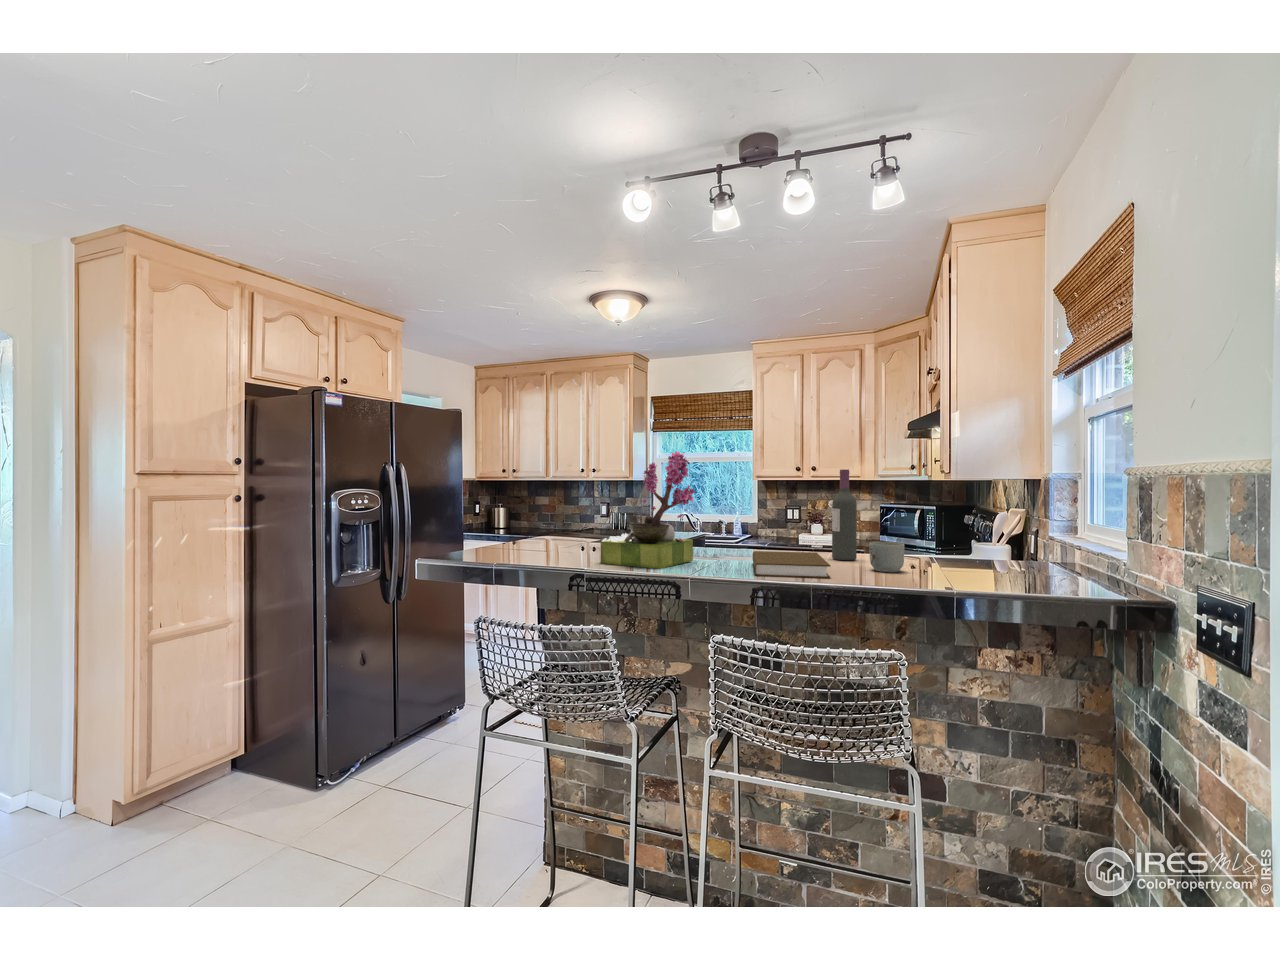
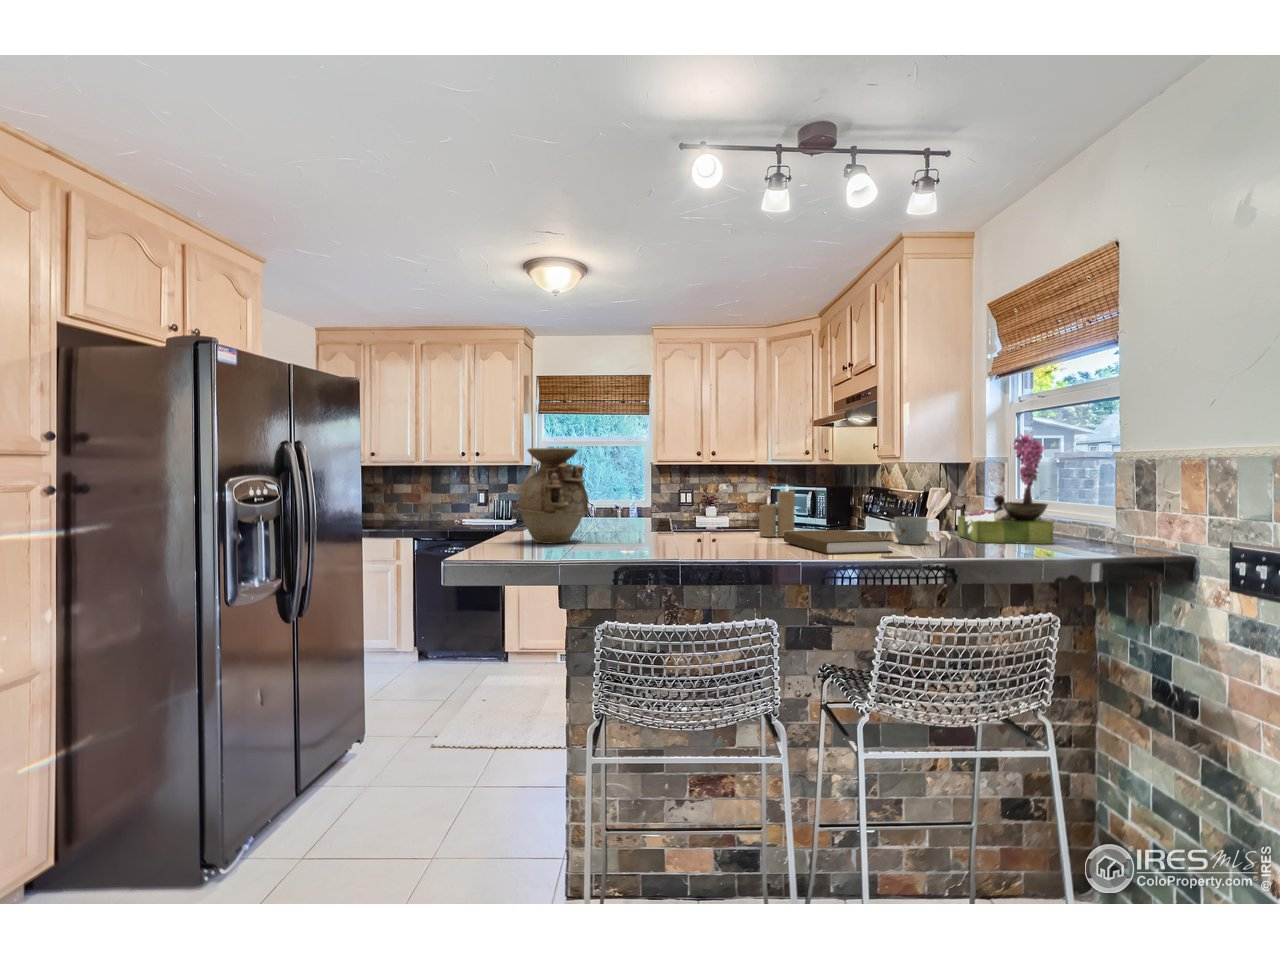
flower arrangement: present [601,451,695,569] -> present [958,434,1053,544]
vase: none [525,468,588,552] -> present [518,448,589,544]
wine bottle: present [832,469,857,560] -> none [834,450,857,537]
candle: none [752,505,789,557] -> present [759,485,795,537]

